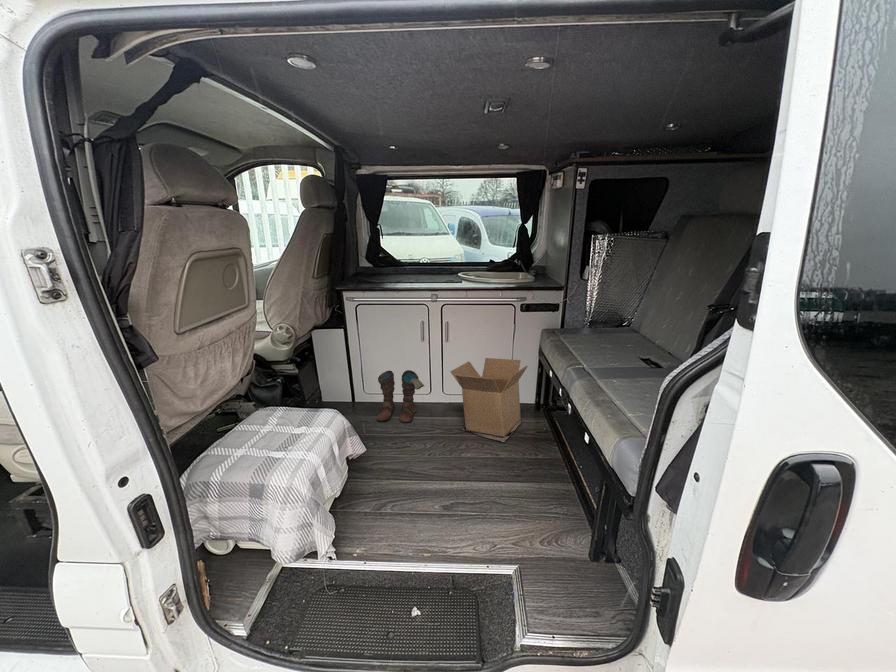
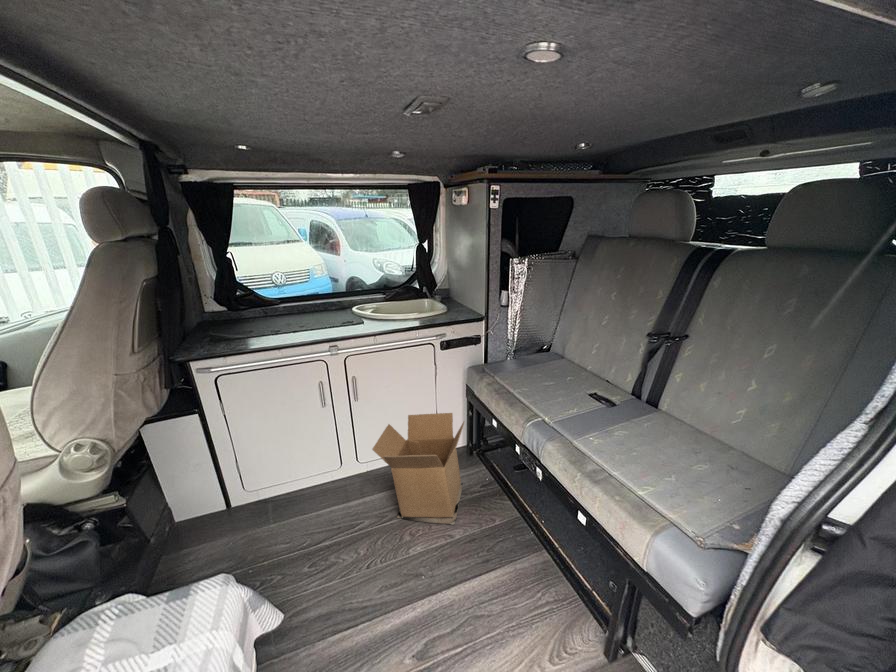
boots: present [377,370,424,423] -> none [265,453,337,537]

